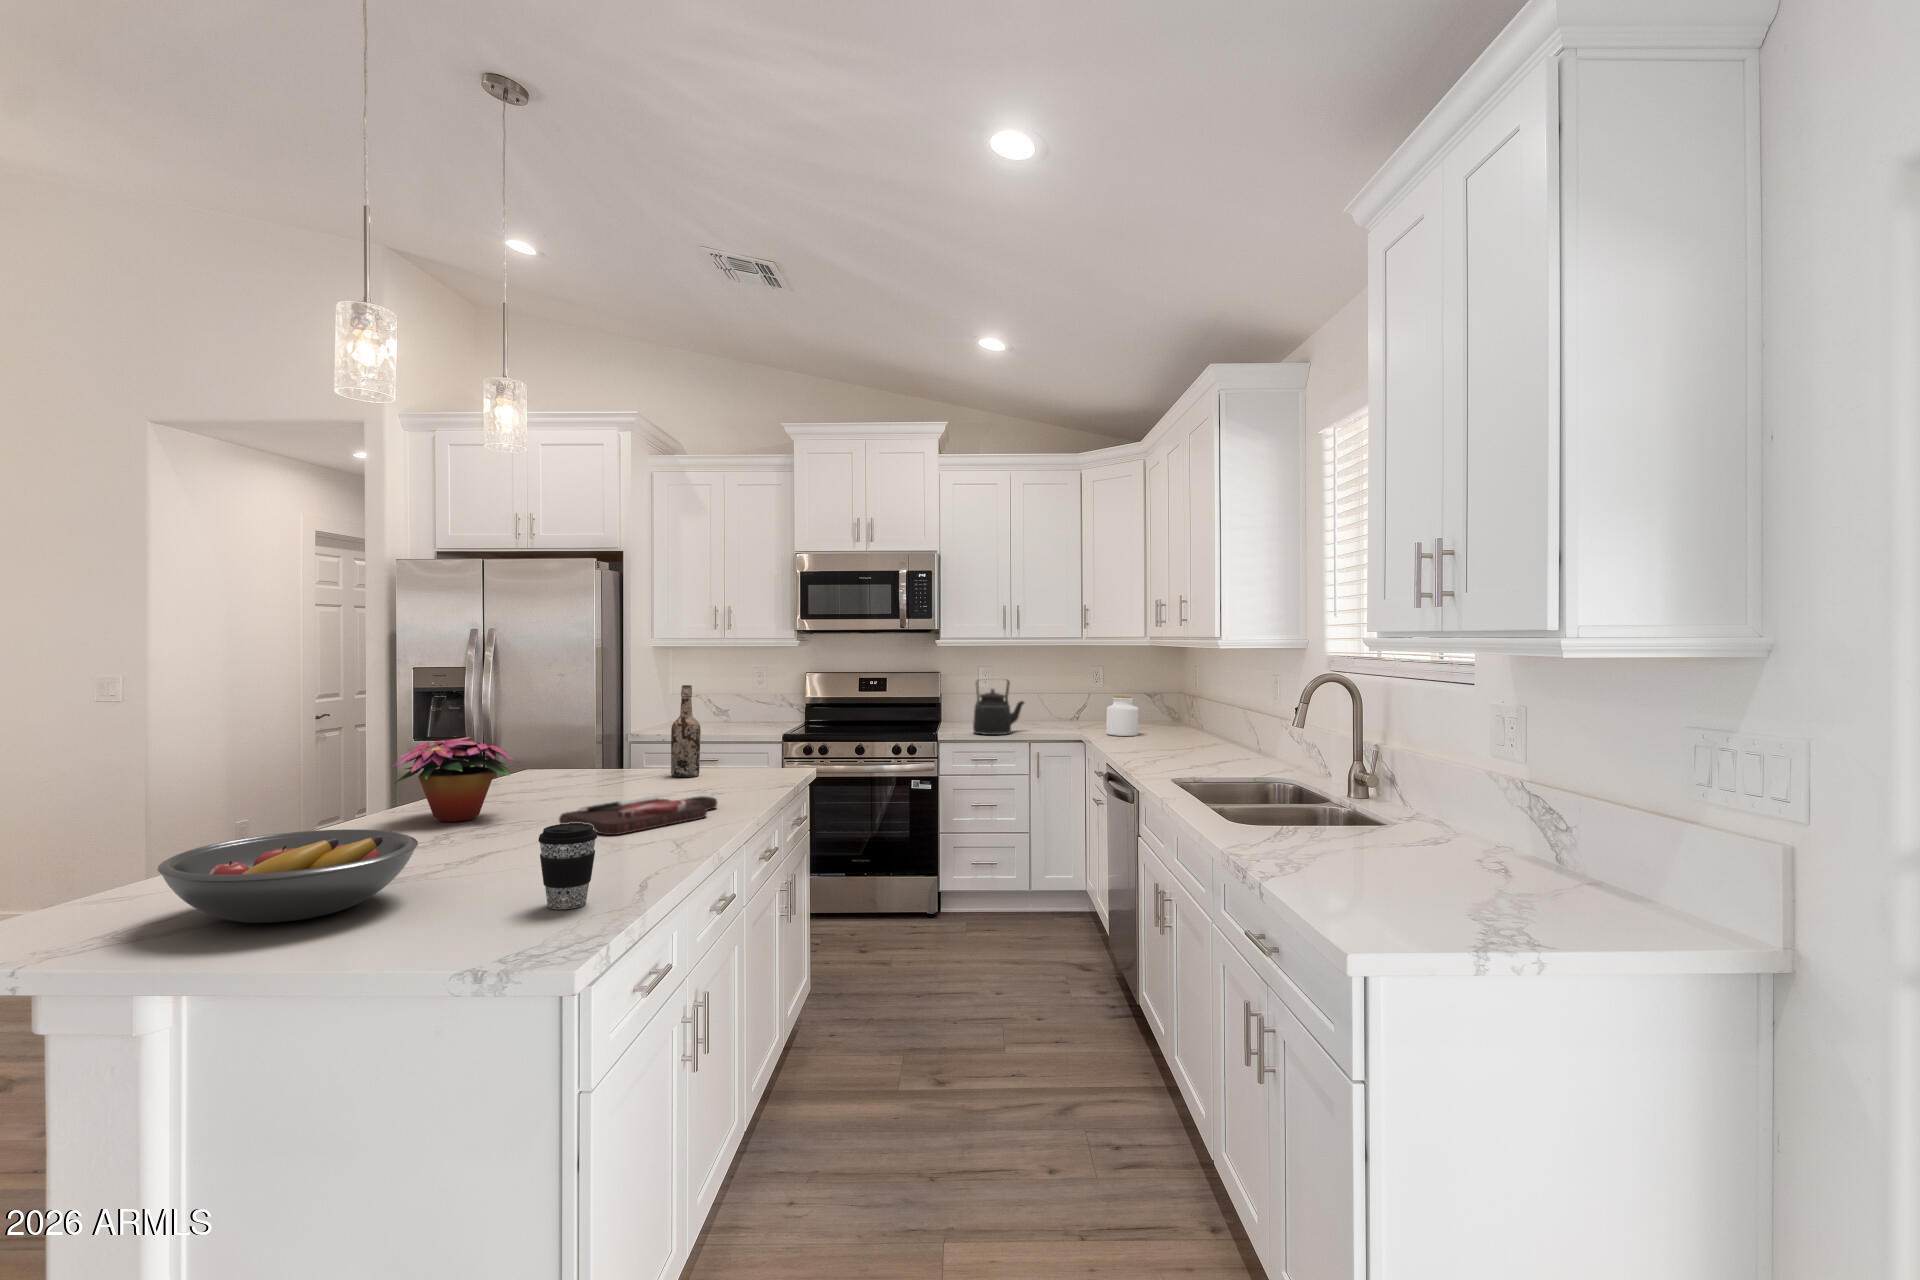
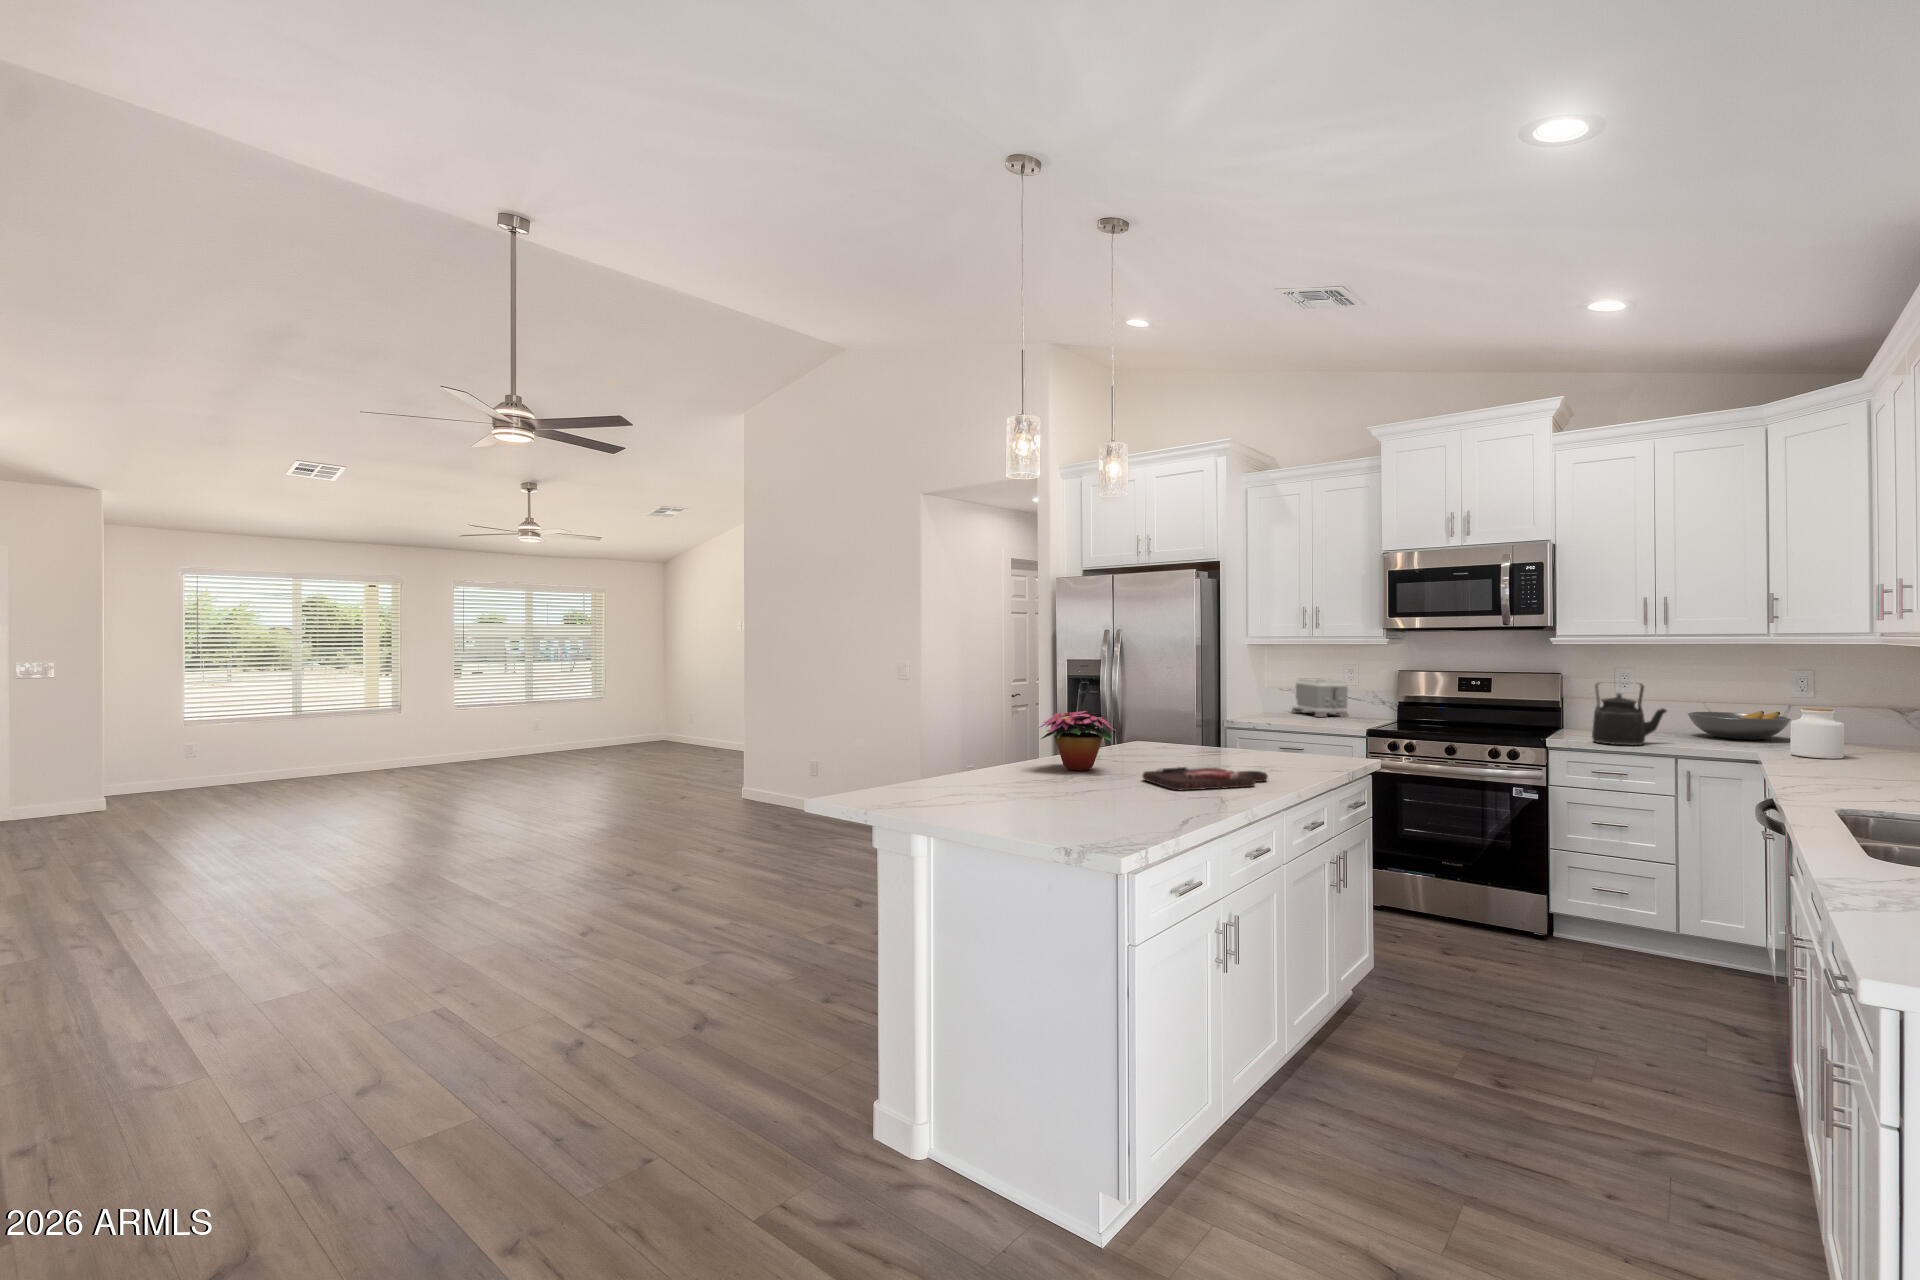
toaster: none [695,683,756,724] -> present [1292,678,1348,717]
wine bottle: present [671,685,701,777] -> none [1244,679,1269,757]
coffee cup: present [538,823,597,909] -> none [1110,770,1148,827]
fruit bowl: present [158,829,418,923] -> present [1688,711,1791,739]

